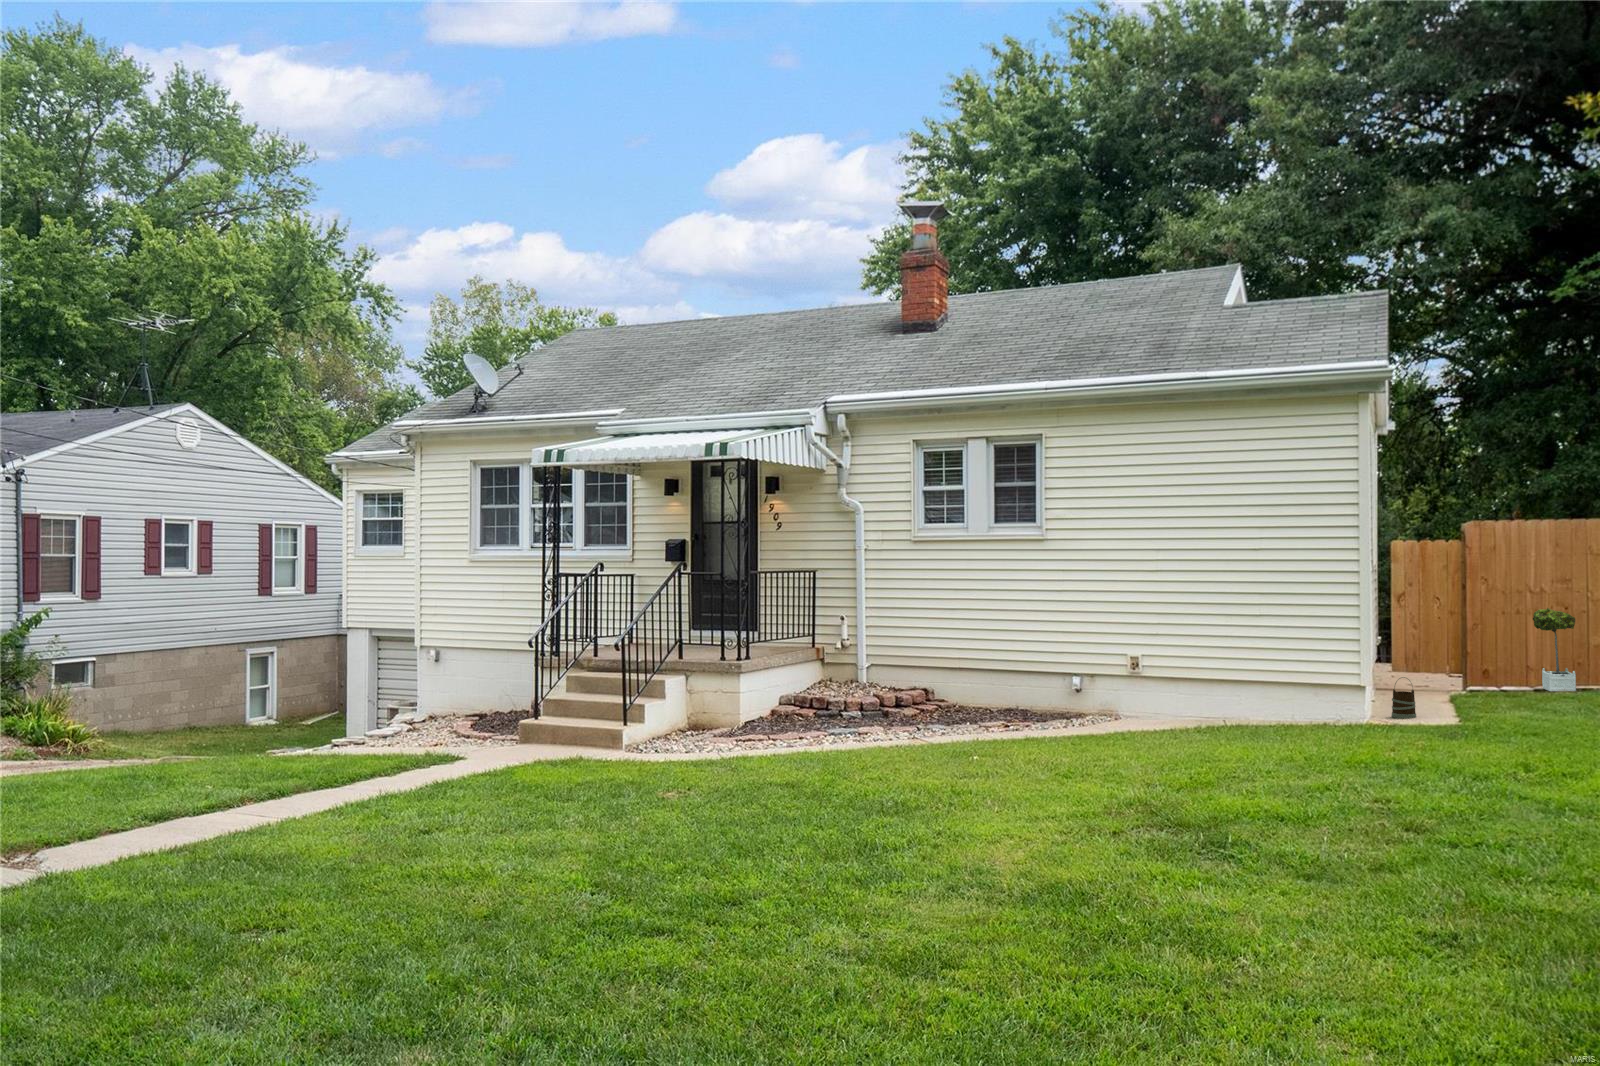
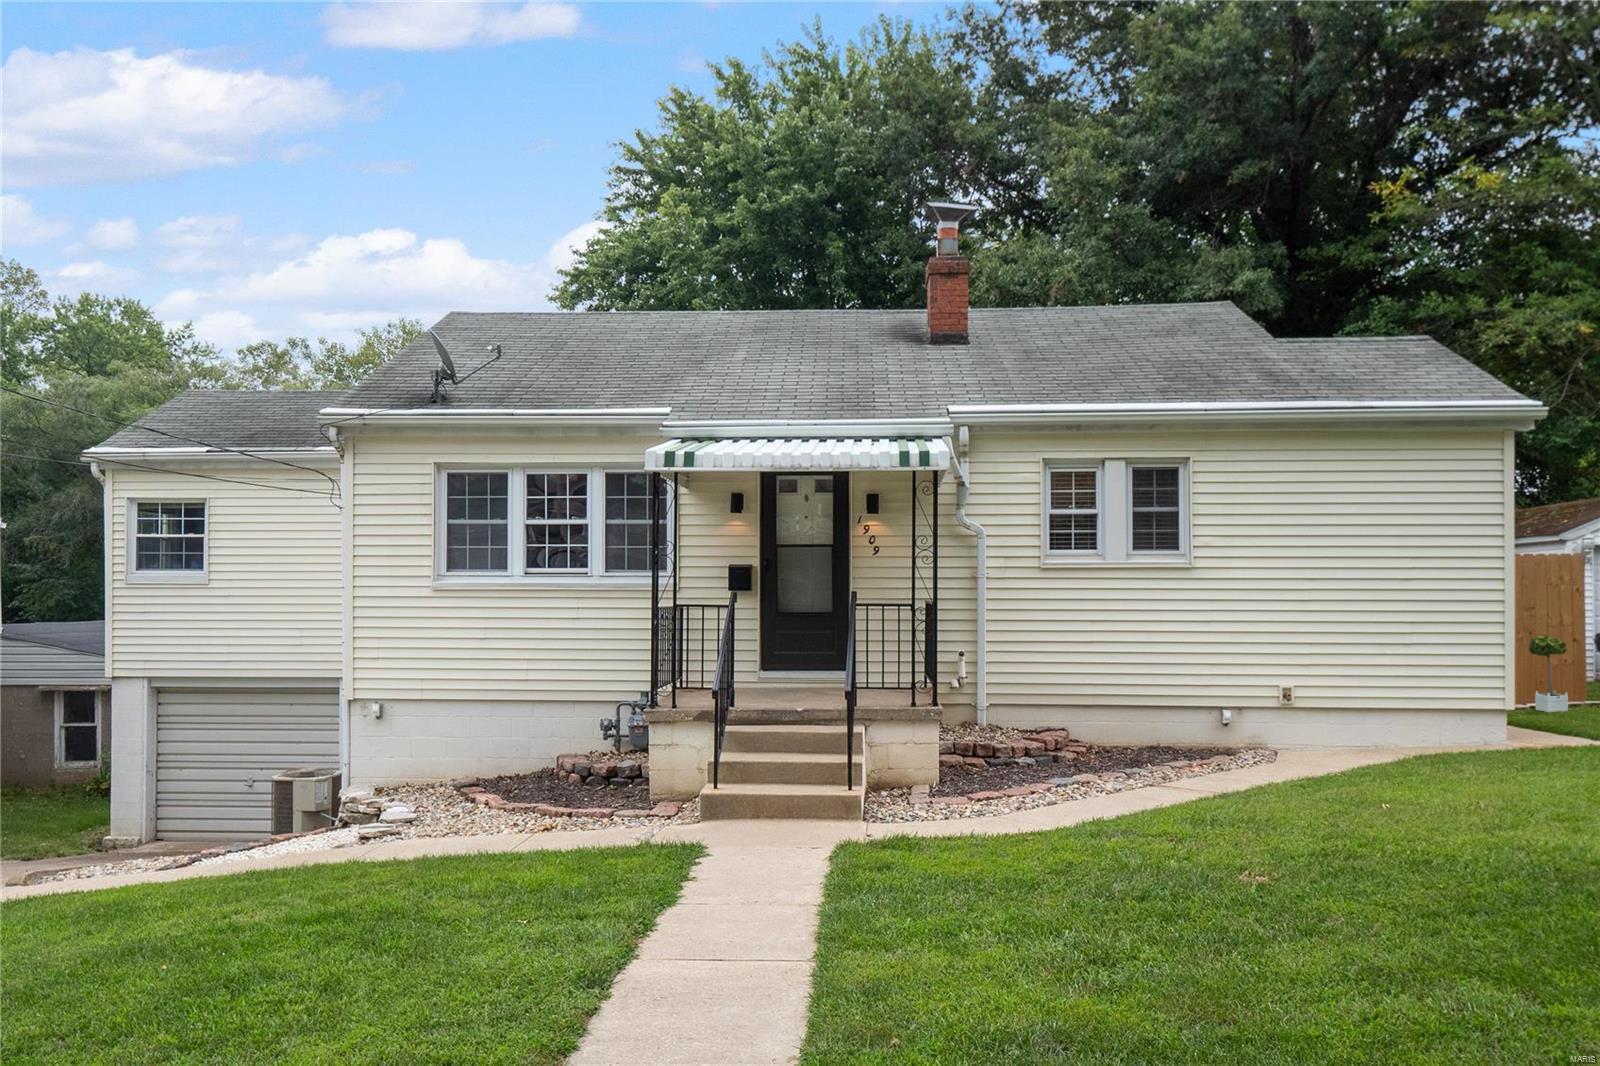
wooden bucket: present [1391,677,1416,718] -> none [1510,700,1534,739]

